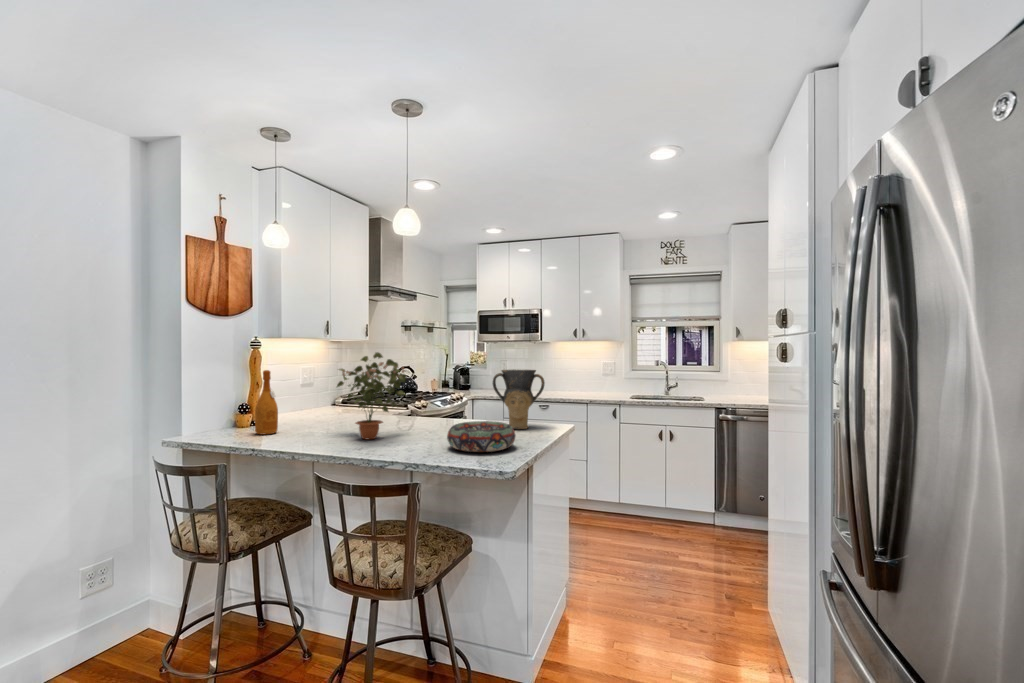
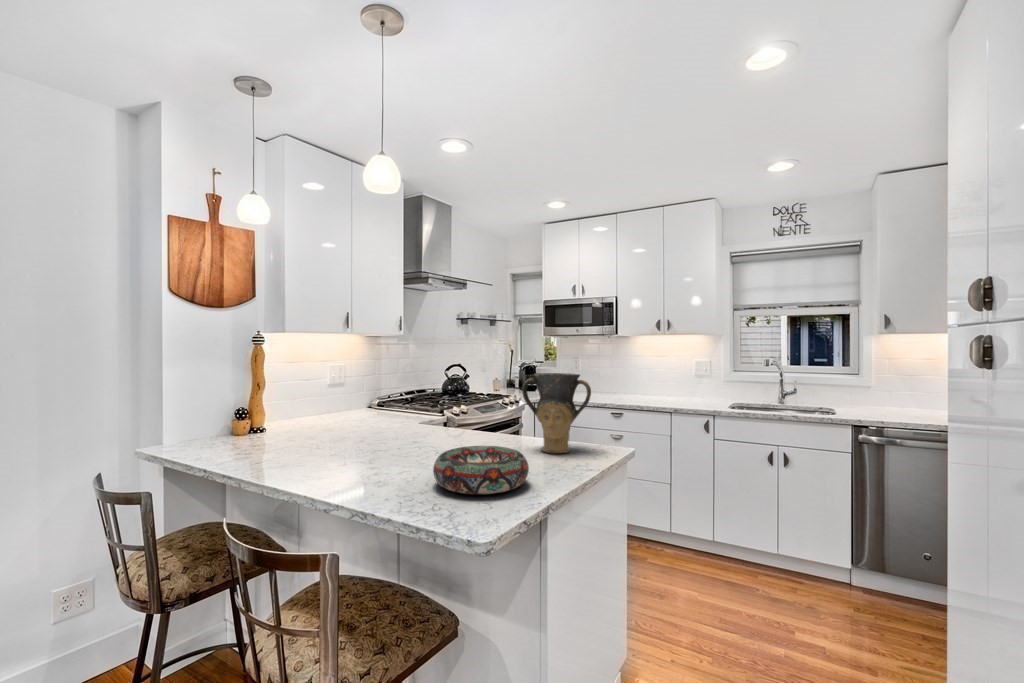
potted plant: present [337,352,406,439] -> none [324,350,408,462]
wine bottle: present [255,370,278,435] -> none [239,371,266,447]

